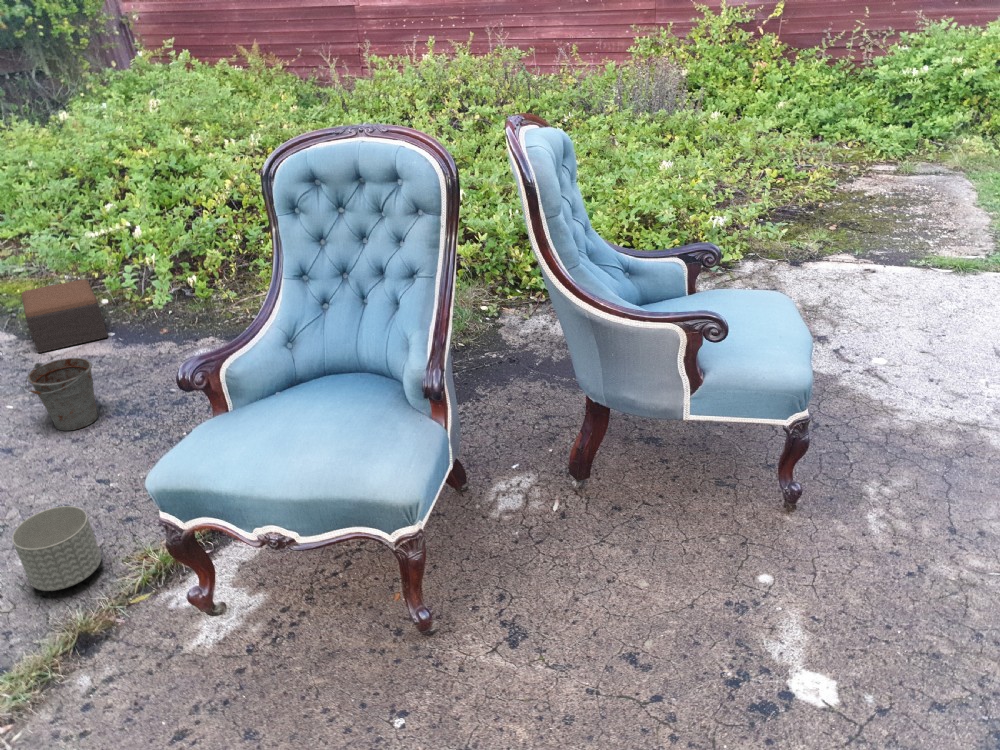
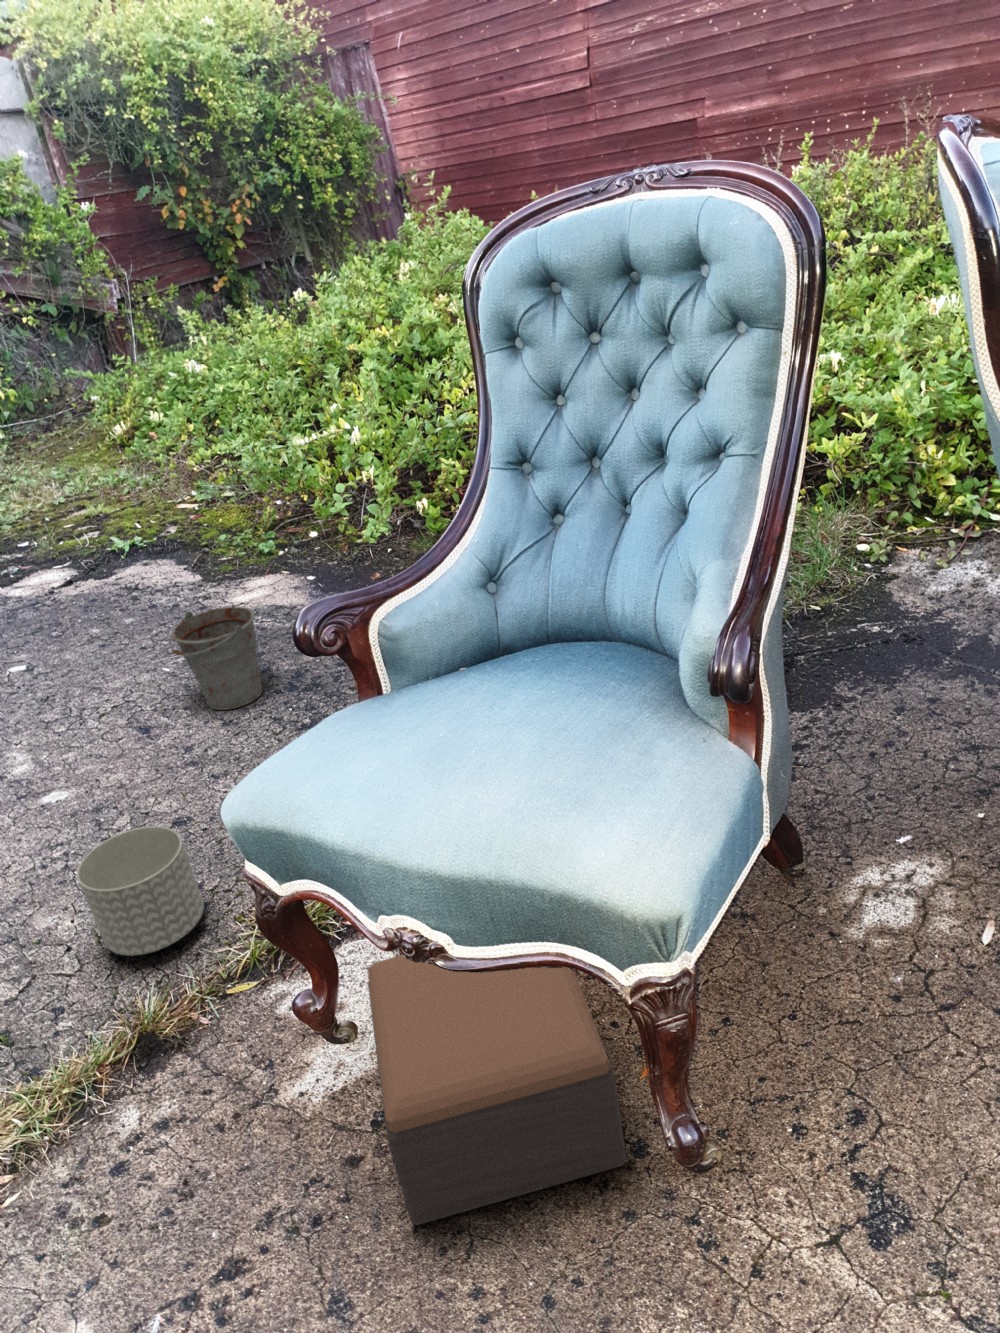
footstool: present [21,279,108,353] -> present [367,956,627,1225]

